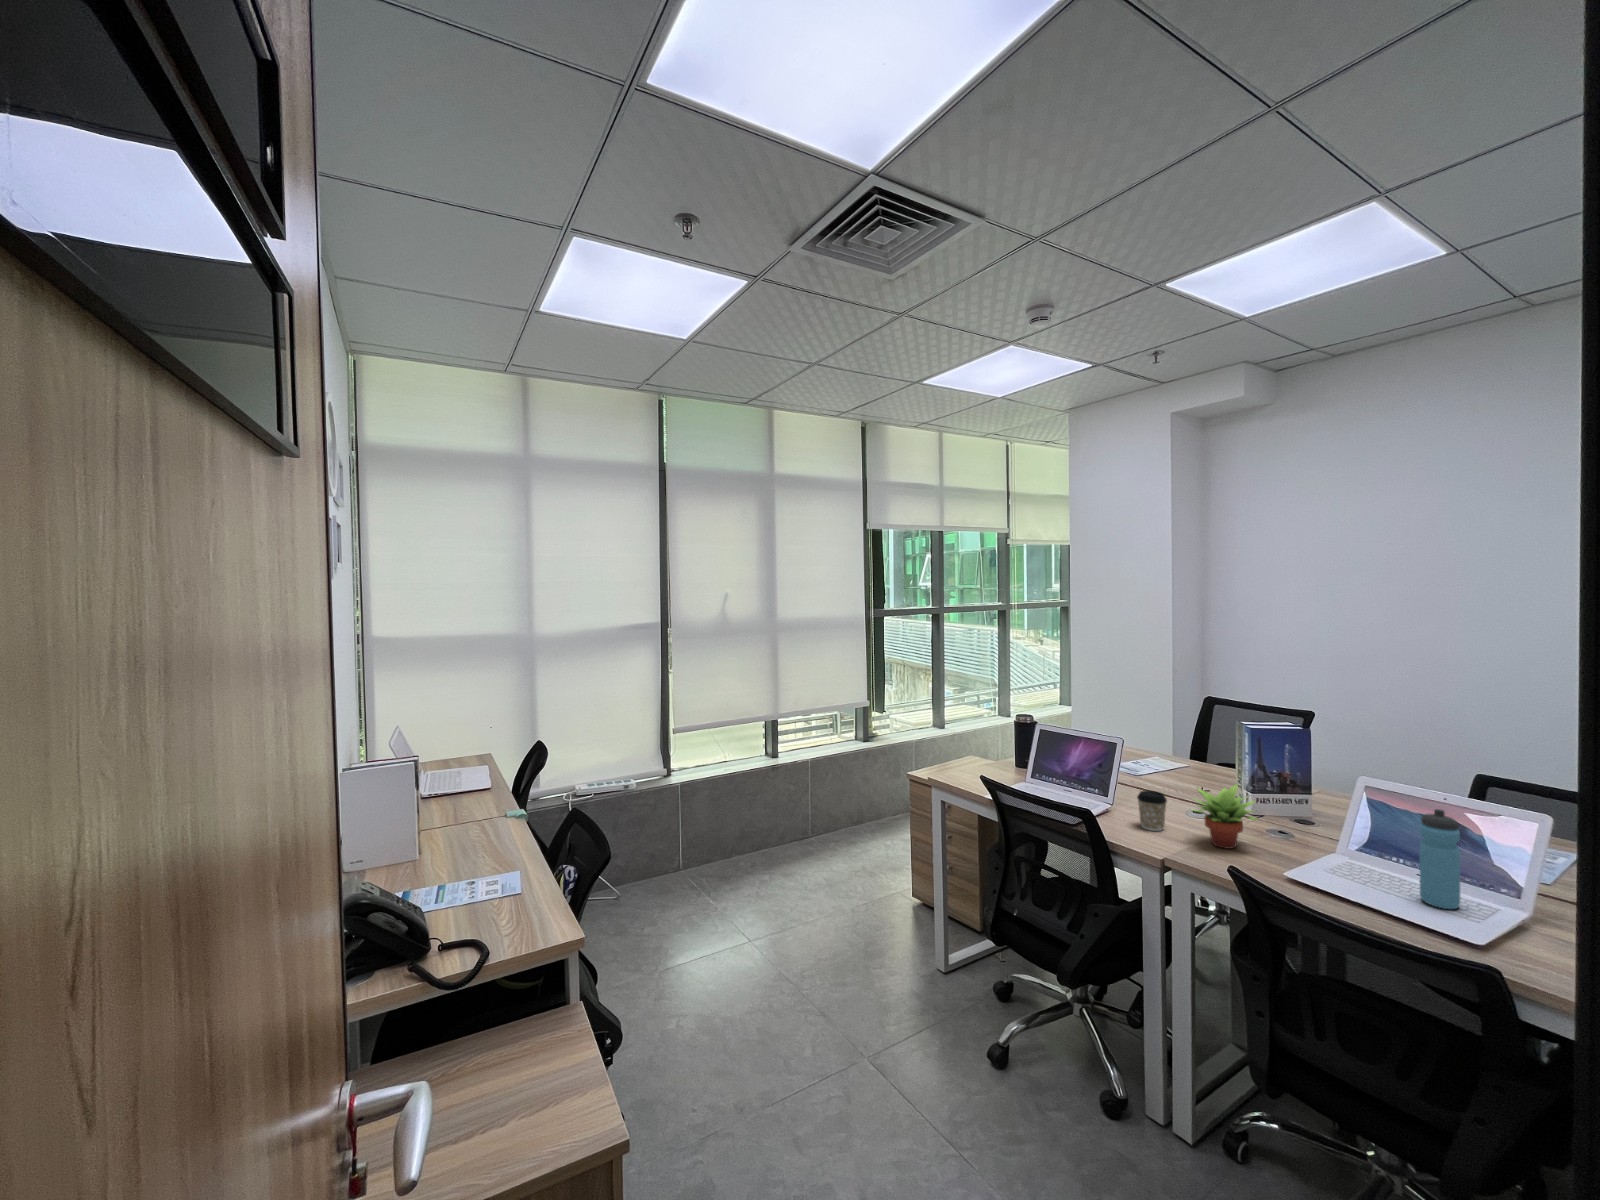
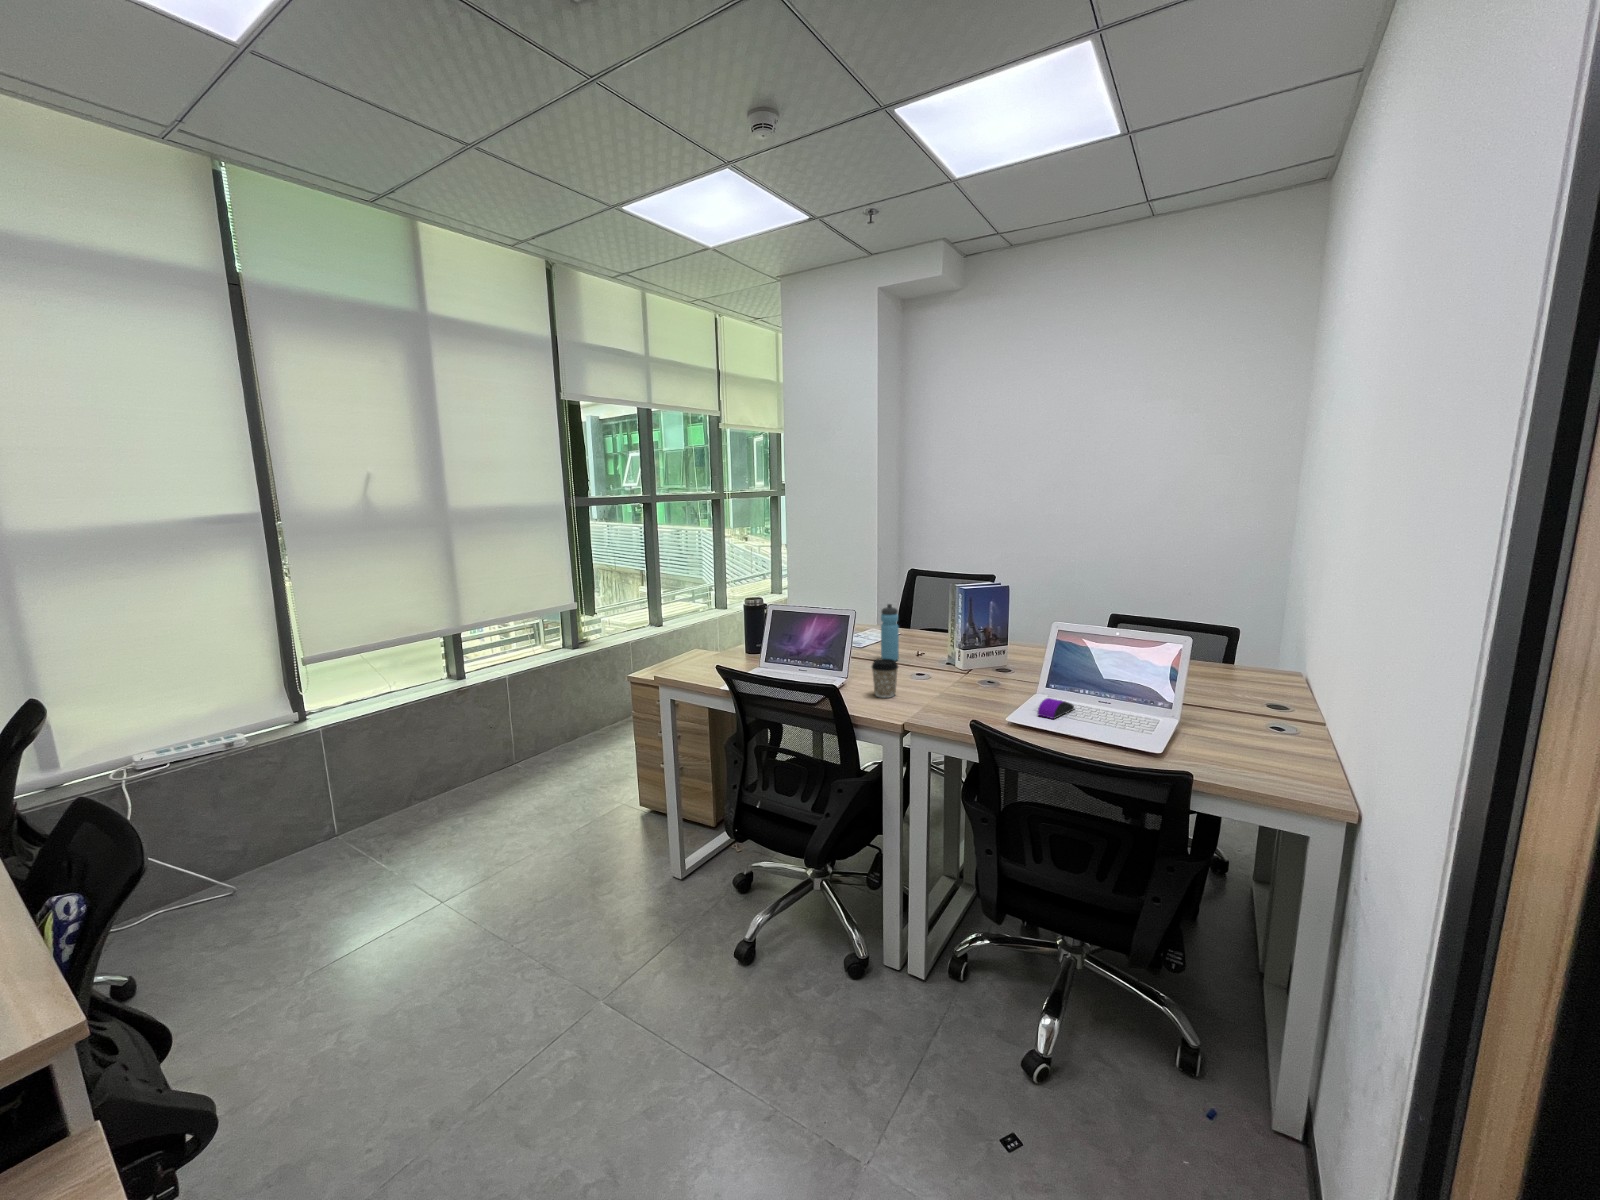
succulent plant: present [1195,784,1256,849] -> none [921,641,981,704]
water bottle: present [1420,809,1460,909] -> present [881,604,899,661]
computer mouse: none [1328,860,1382,885] -> present [1037,698,1074,719]

